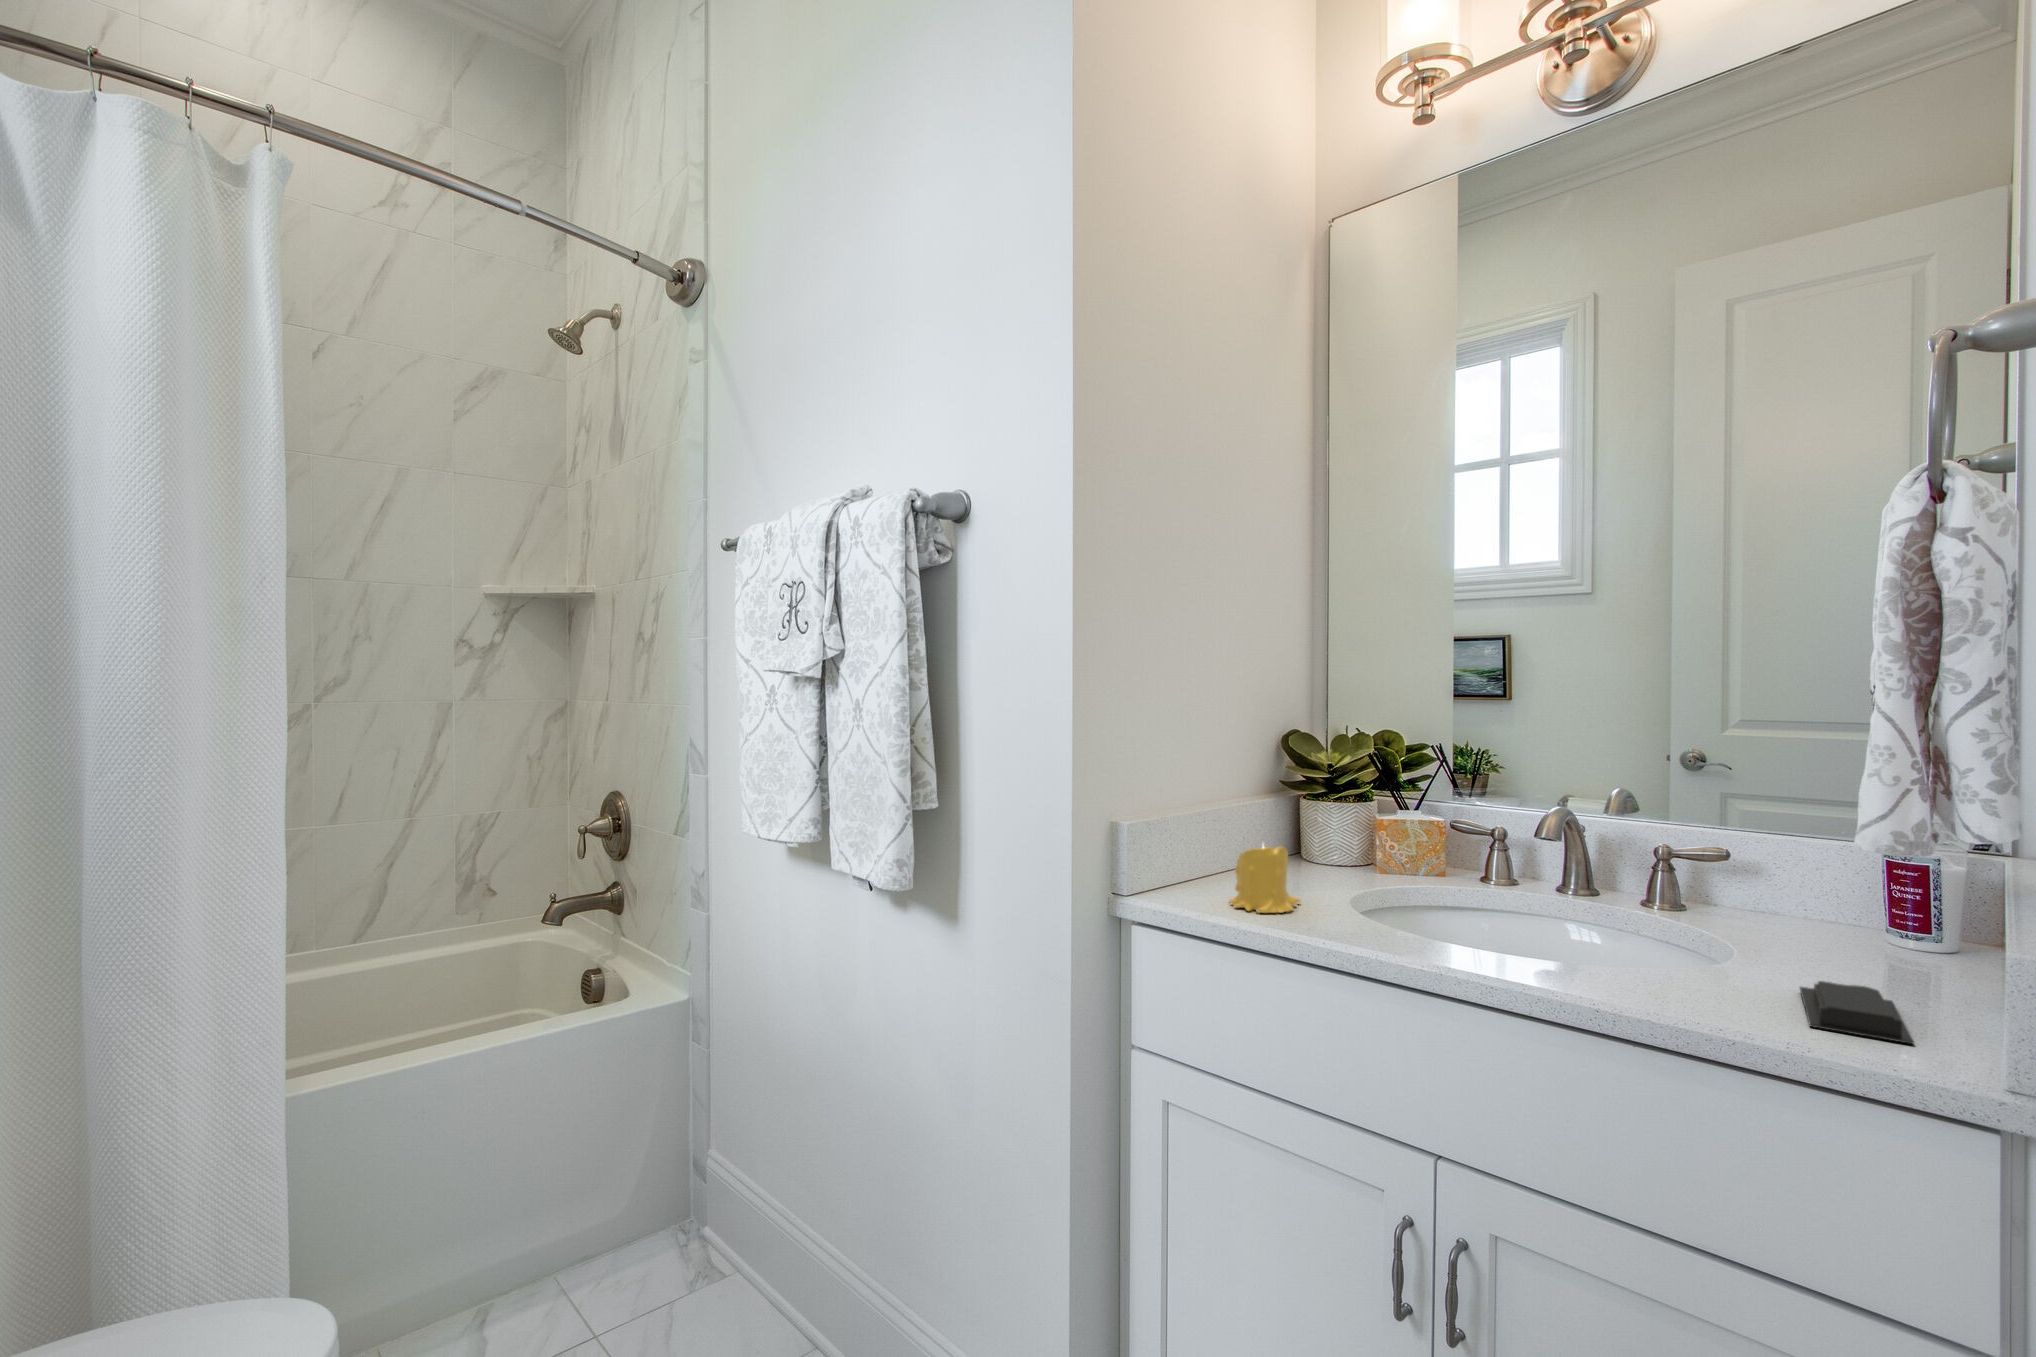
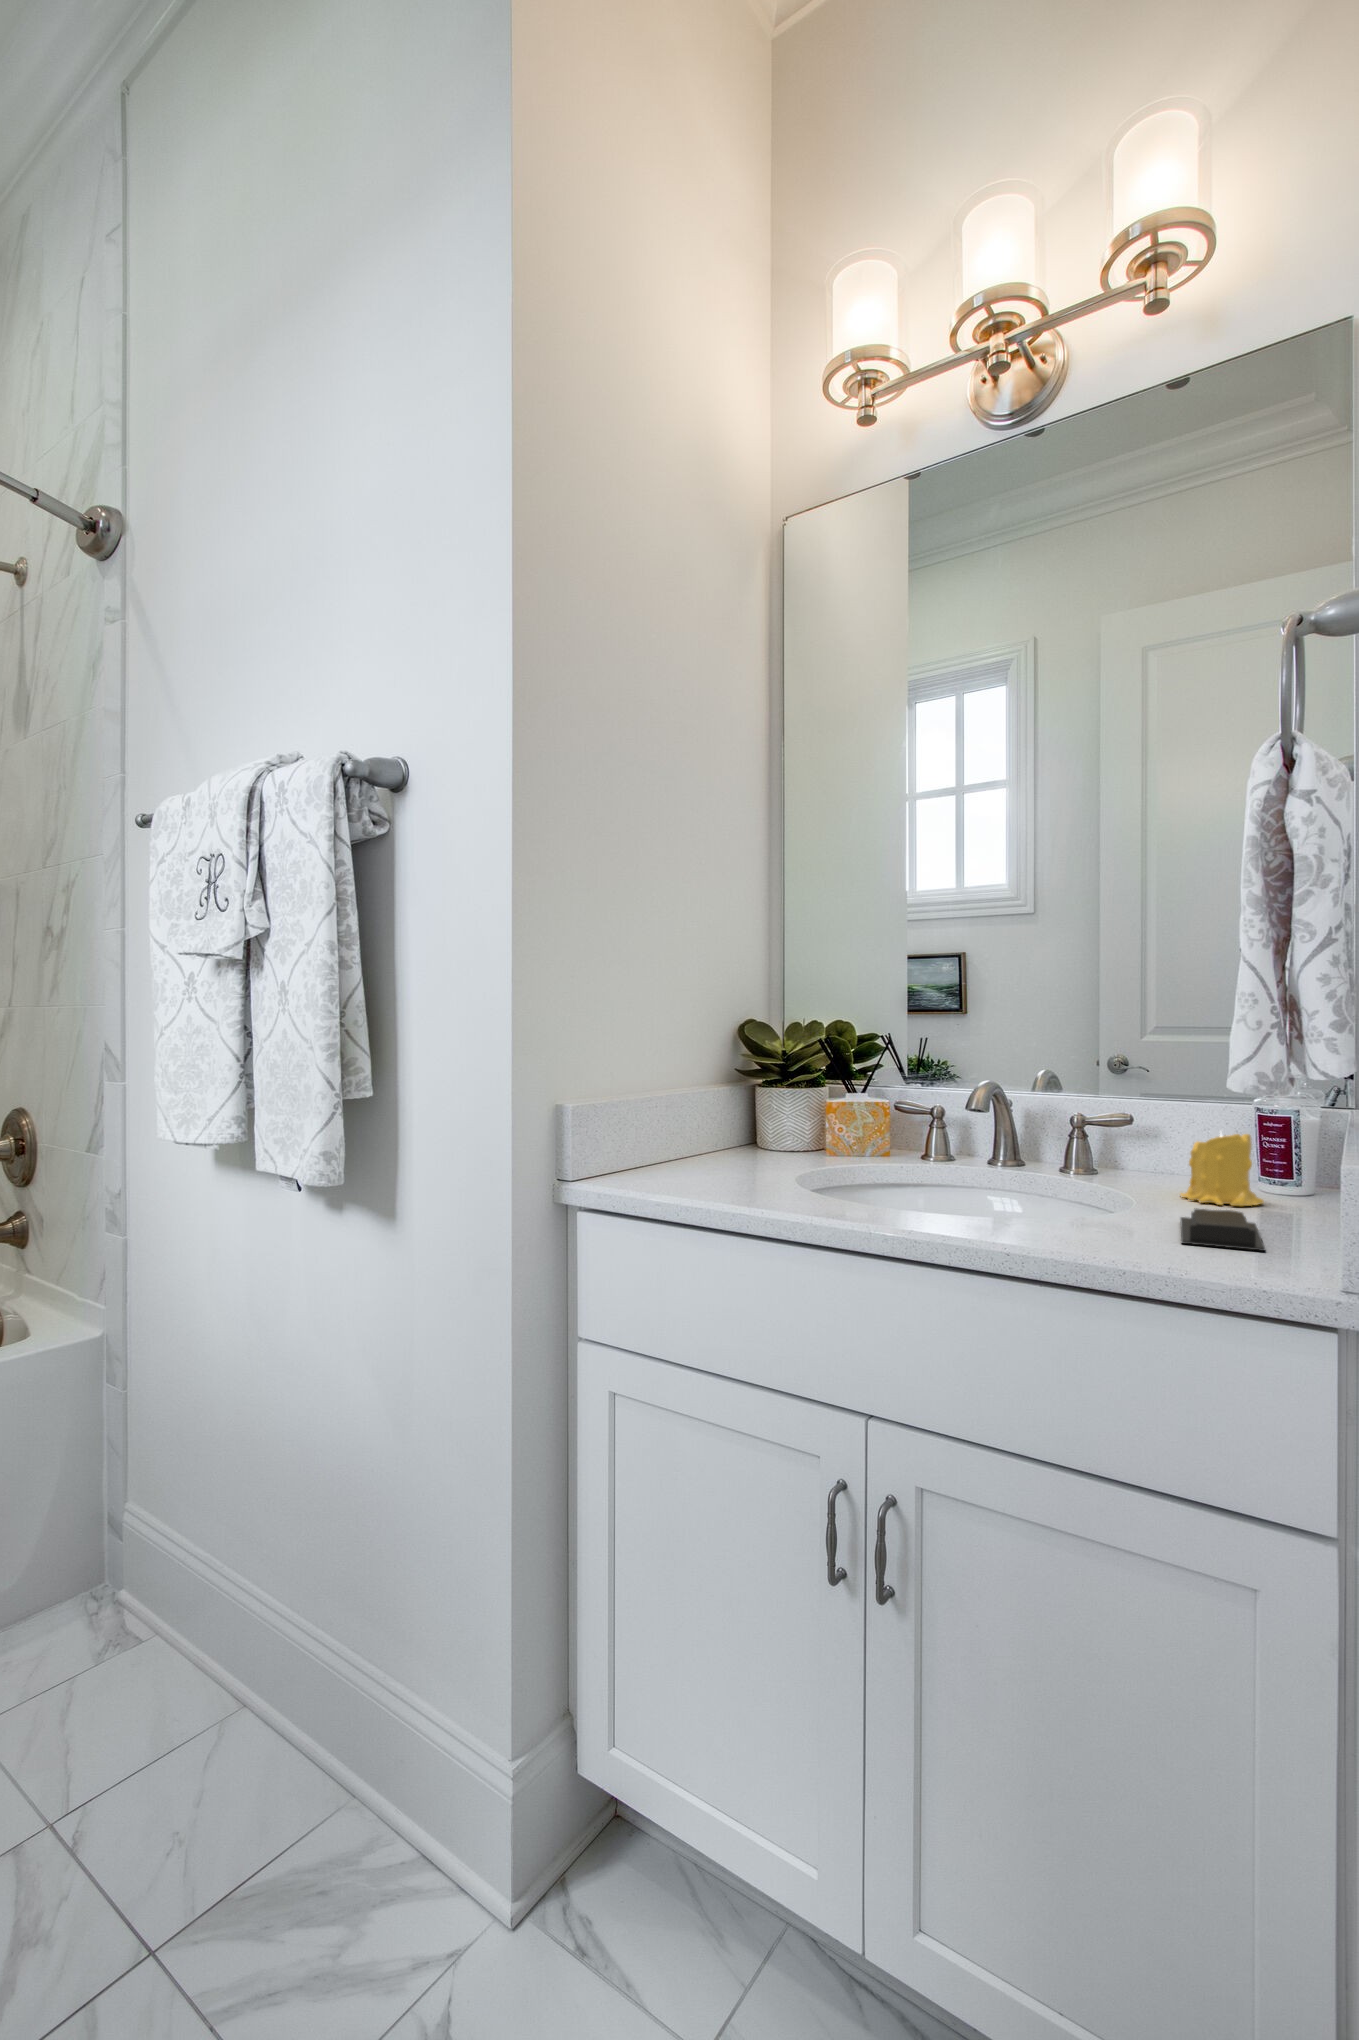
candle: present [1230,845,1300,913] -> present [1180,1133,1264,1206]

